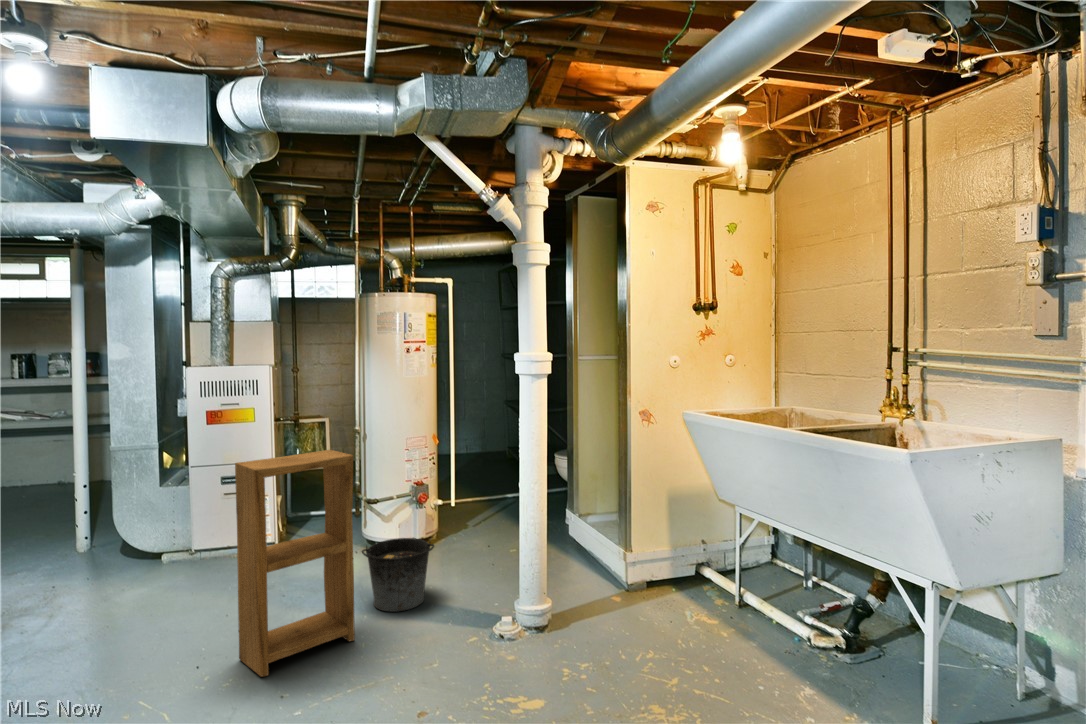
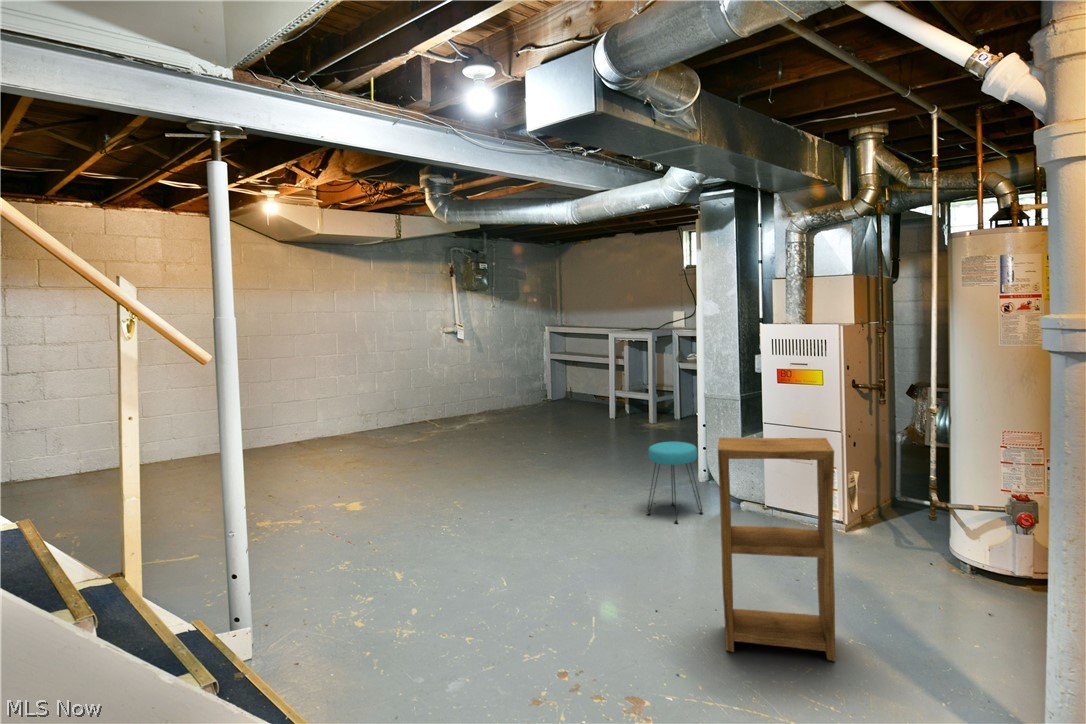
stool: none [36,501,118,602] -> present [647,442,703,523]
bucket: present [362,538,434,612] -> none [874,559,977,660]

